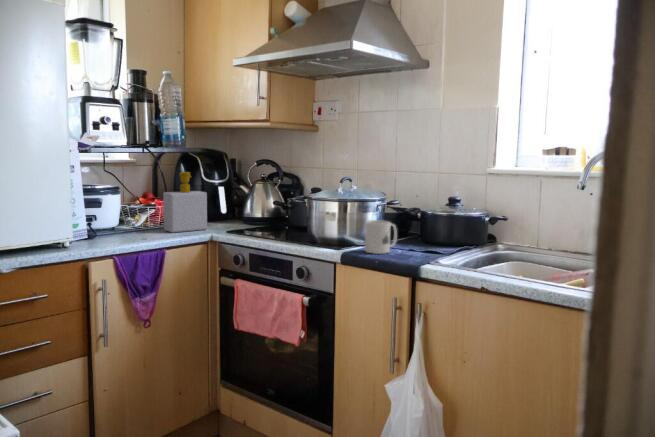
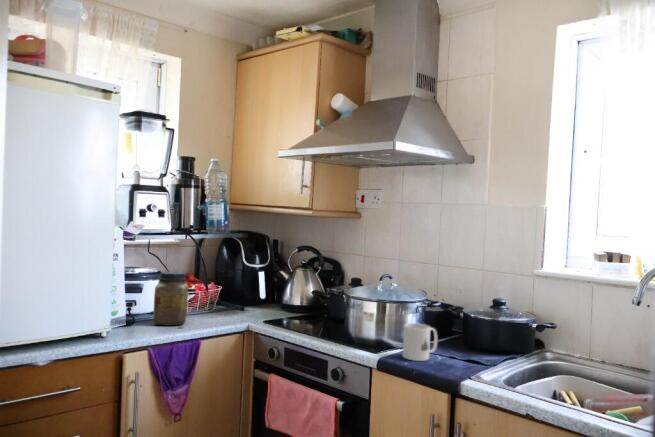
soap bottle: present [163,172,207,233] -> none [201,259,245,321]
jar: none [115,184,149,237] -> present [154,271,188,325]

